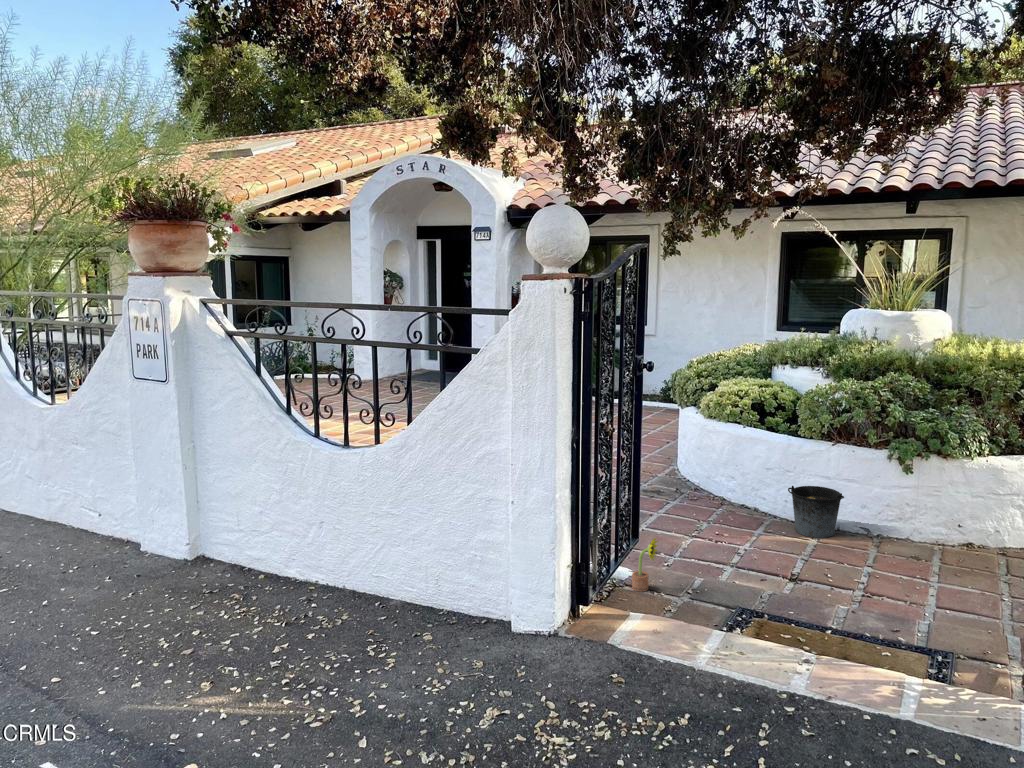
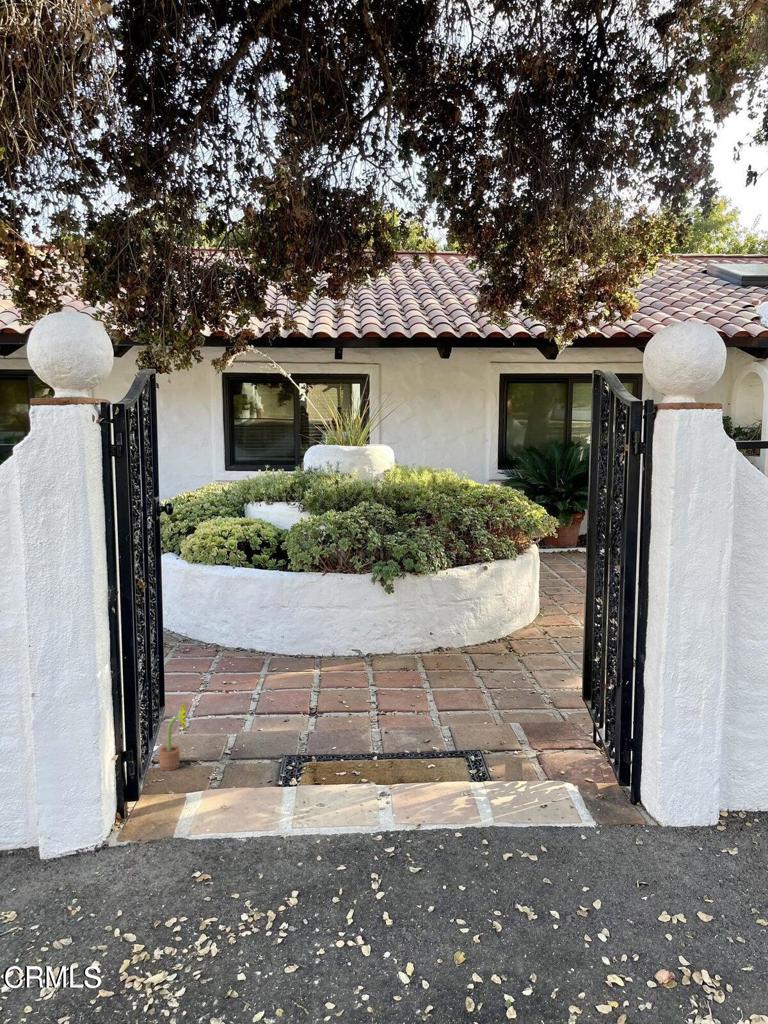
bucket: present [788,486,844,538] -> none [293,622,349,675]

